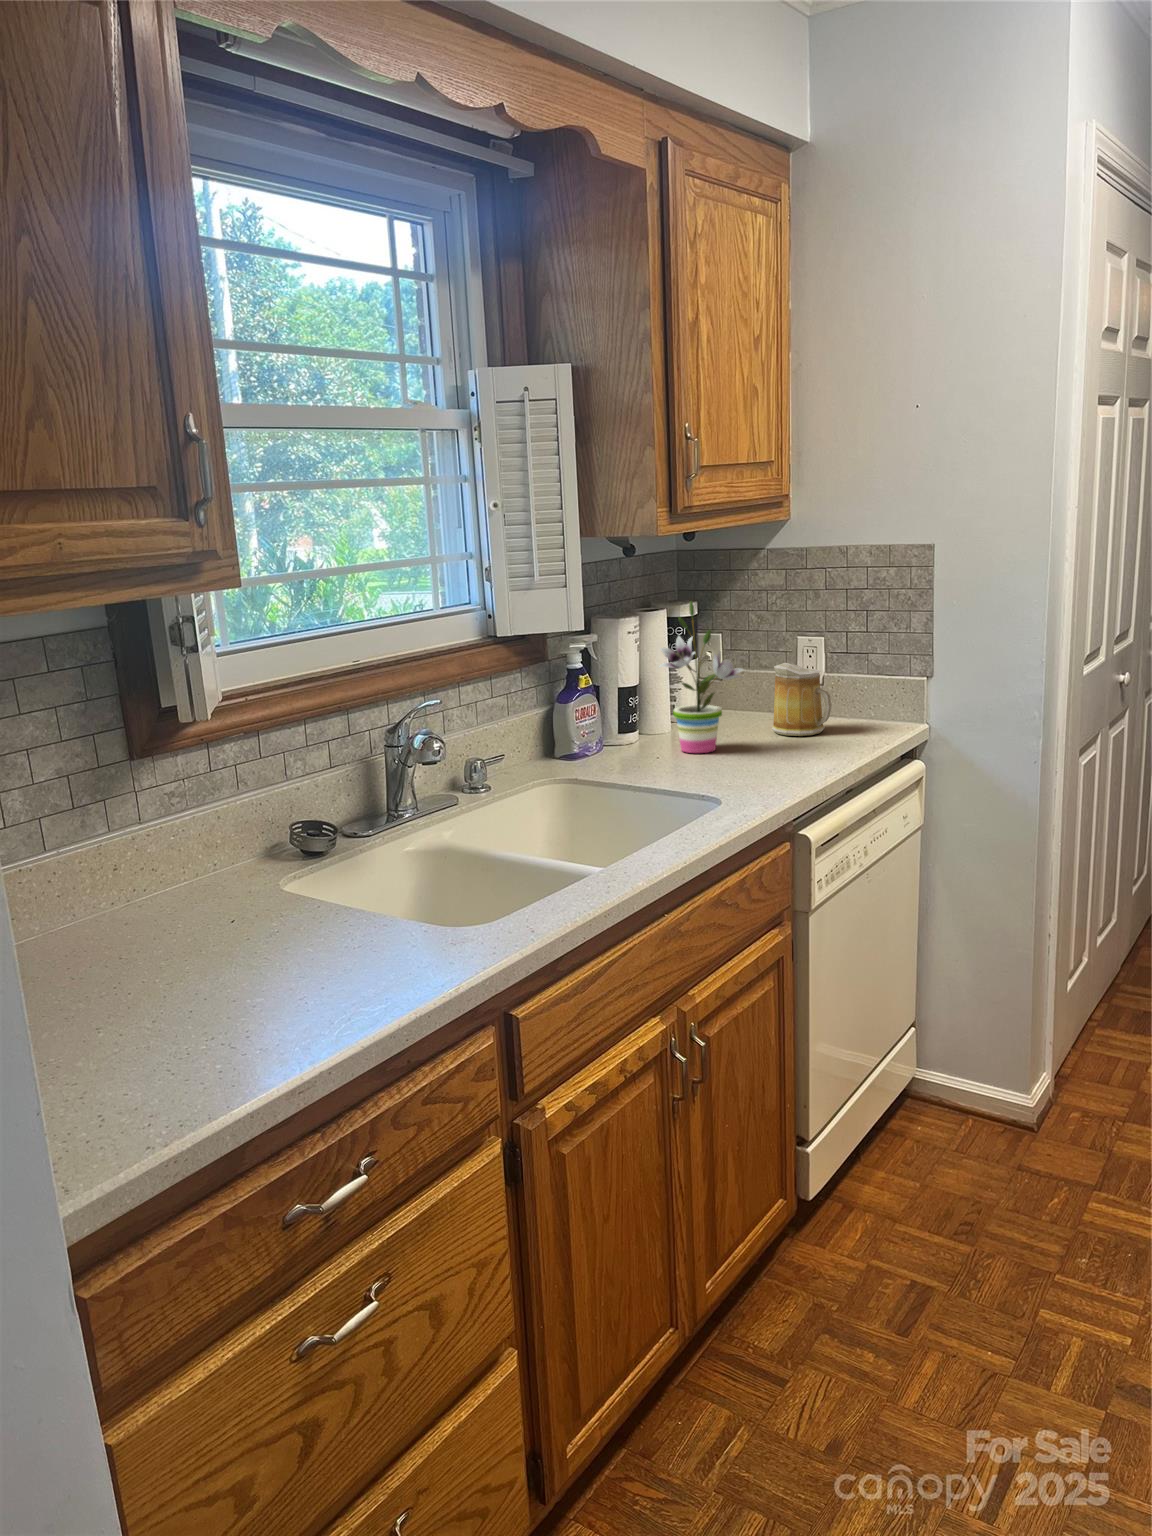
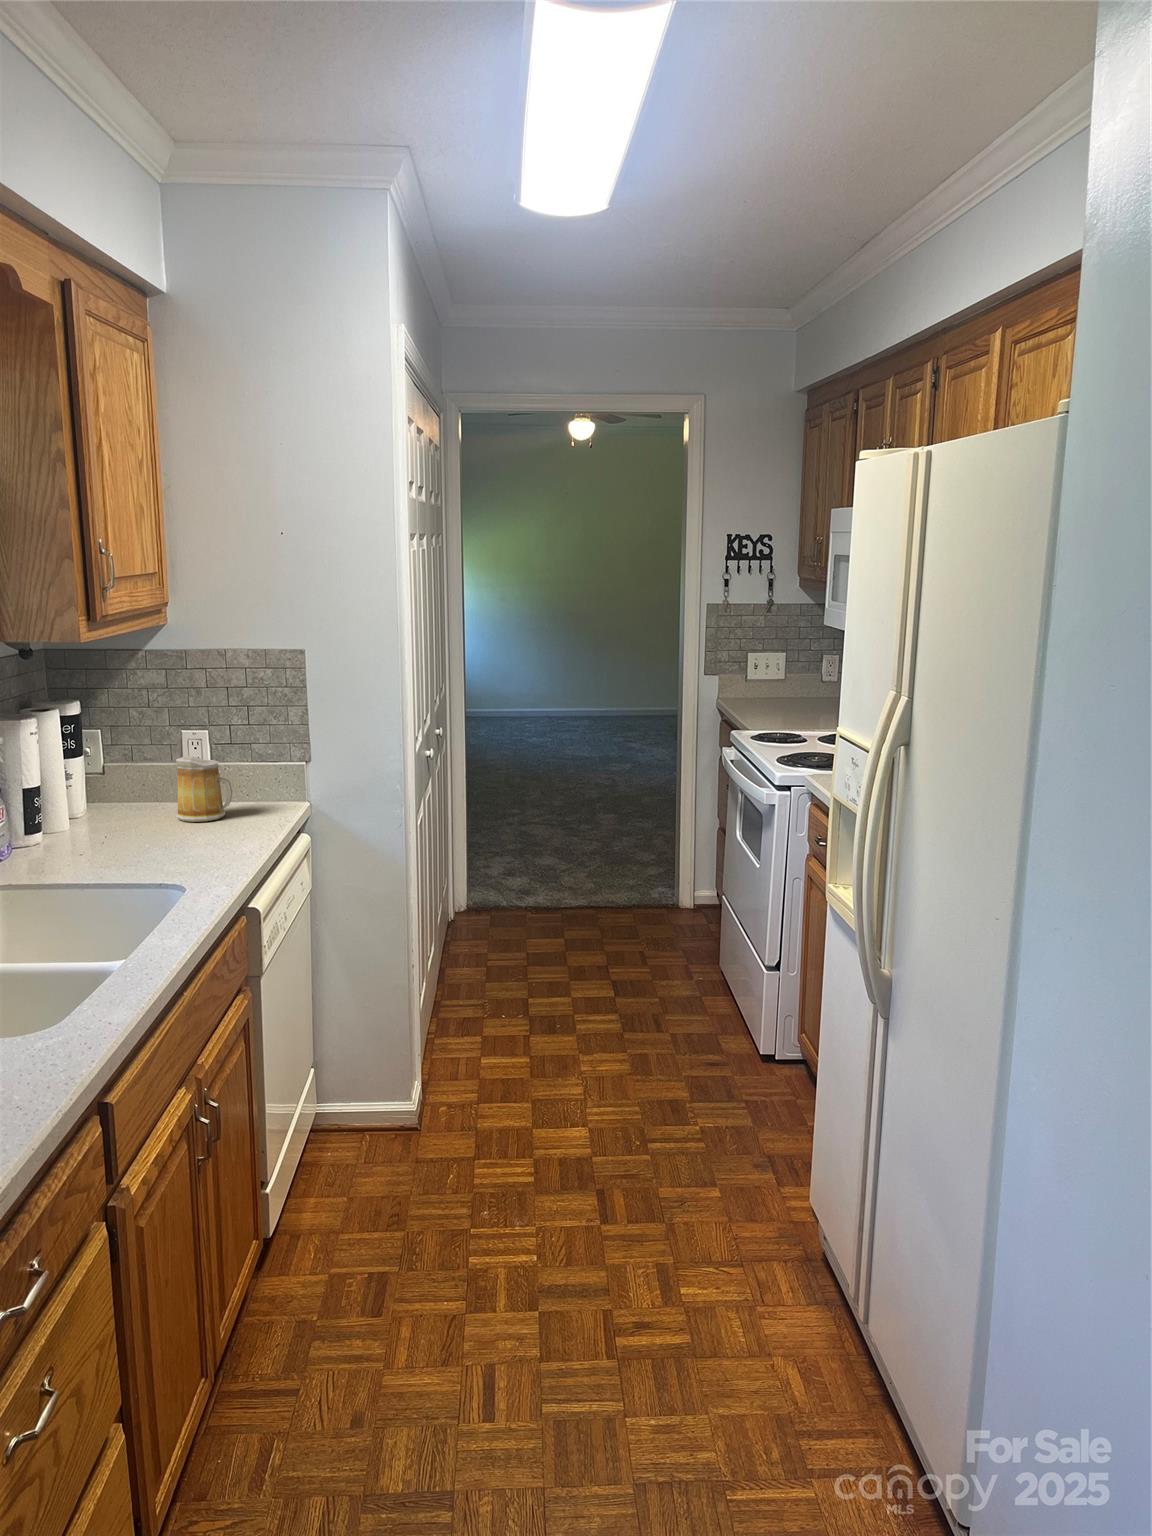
potted plant: present [659,601,743,753] -> none [77,702,164,846]

